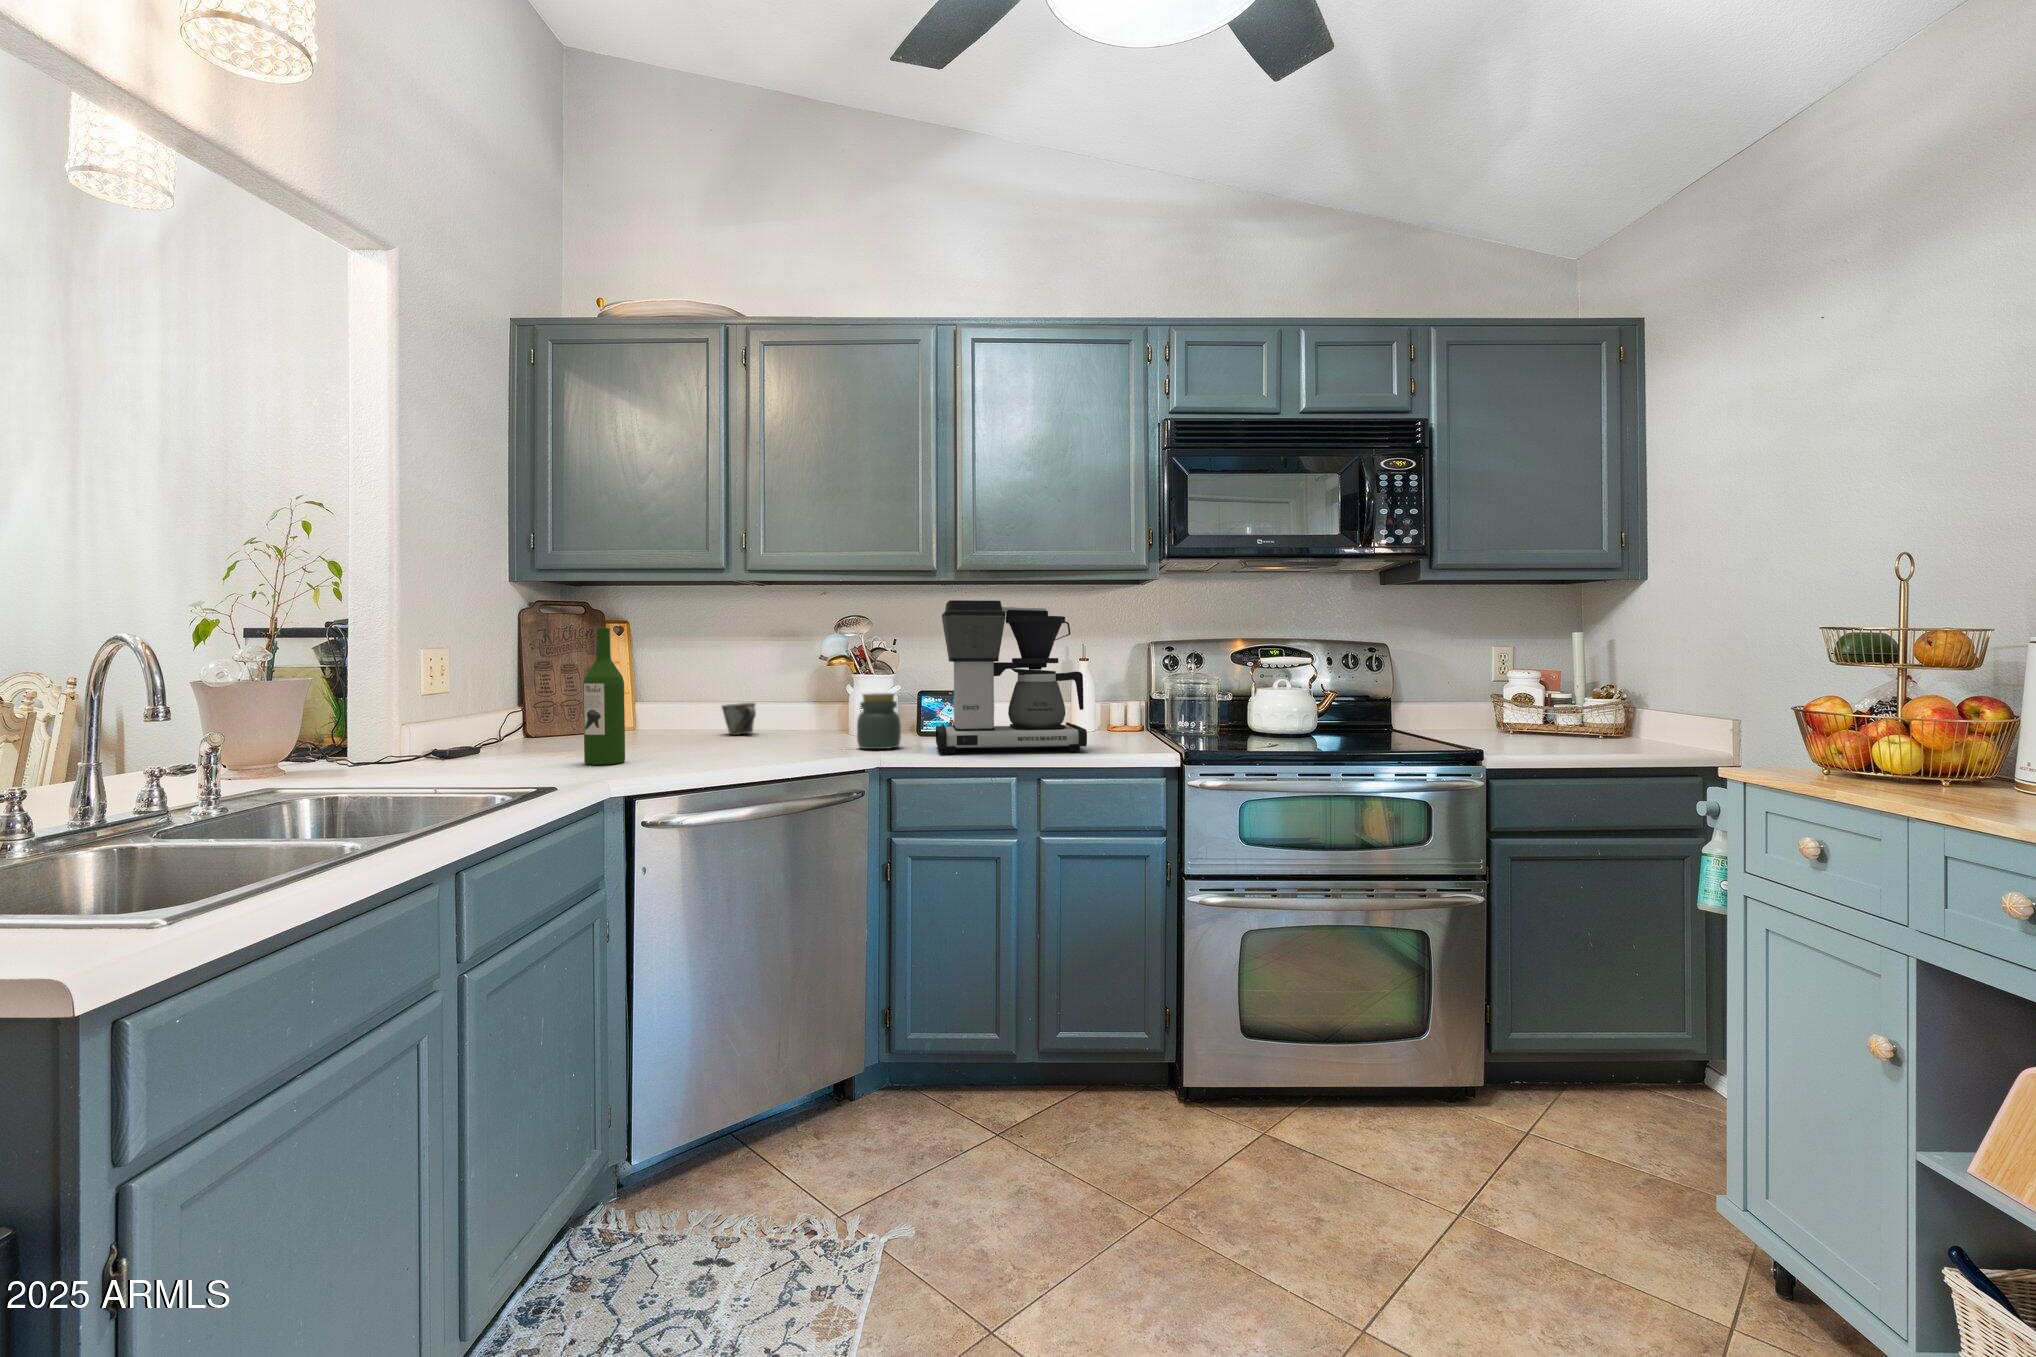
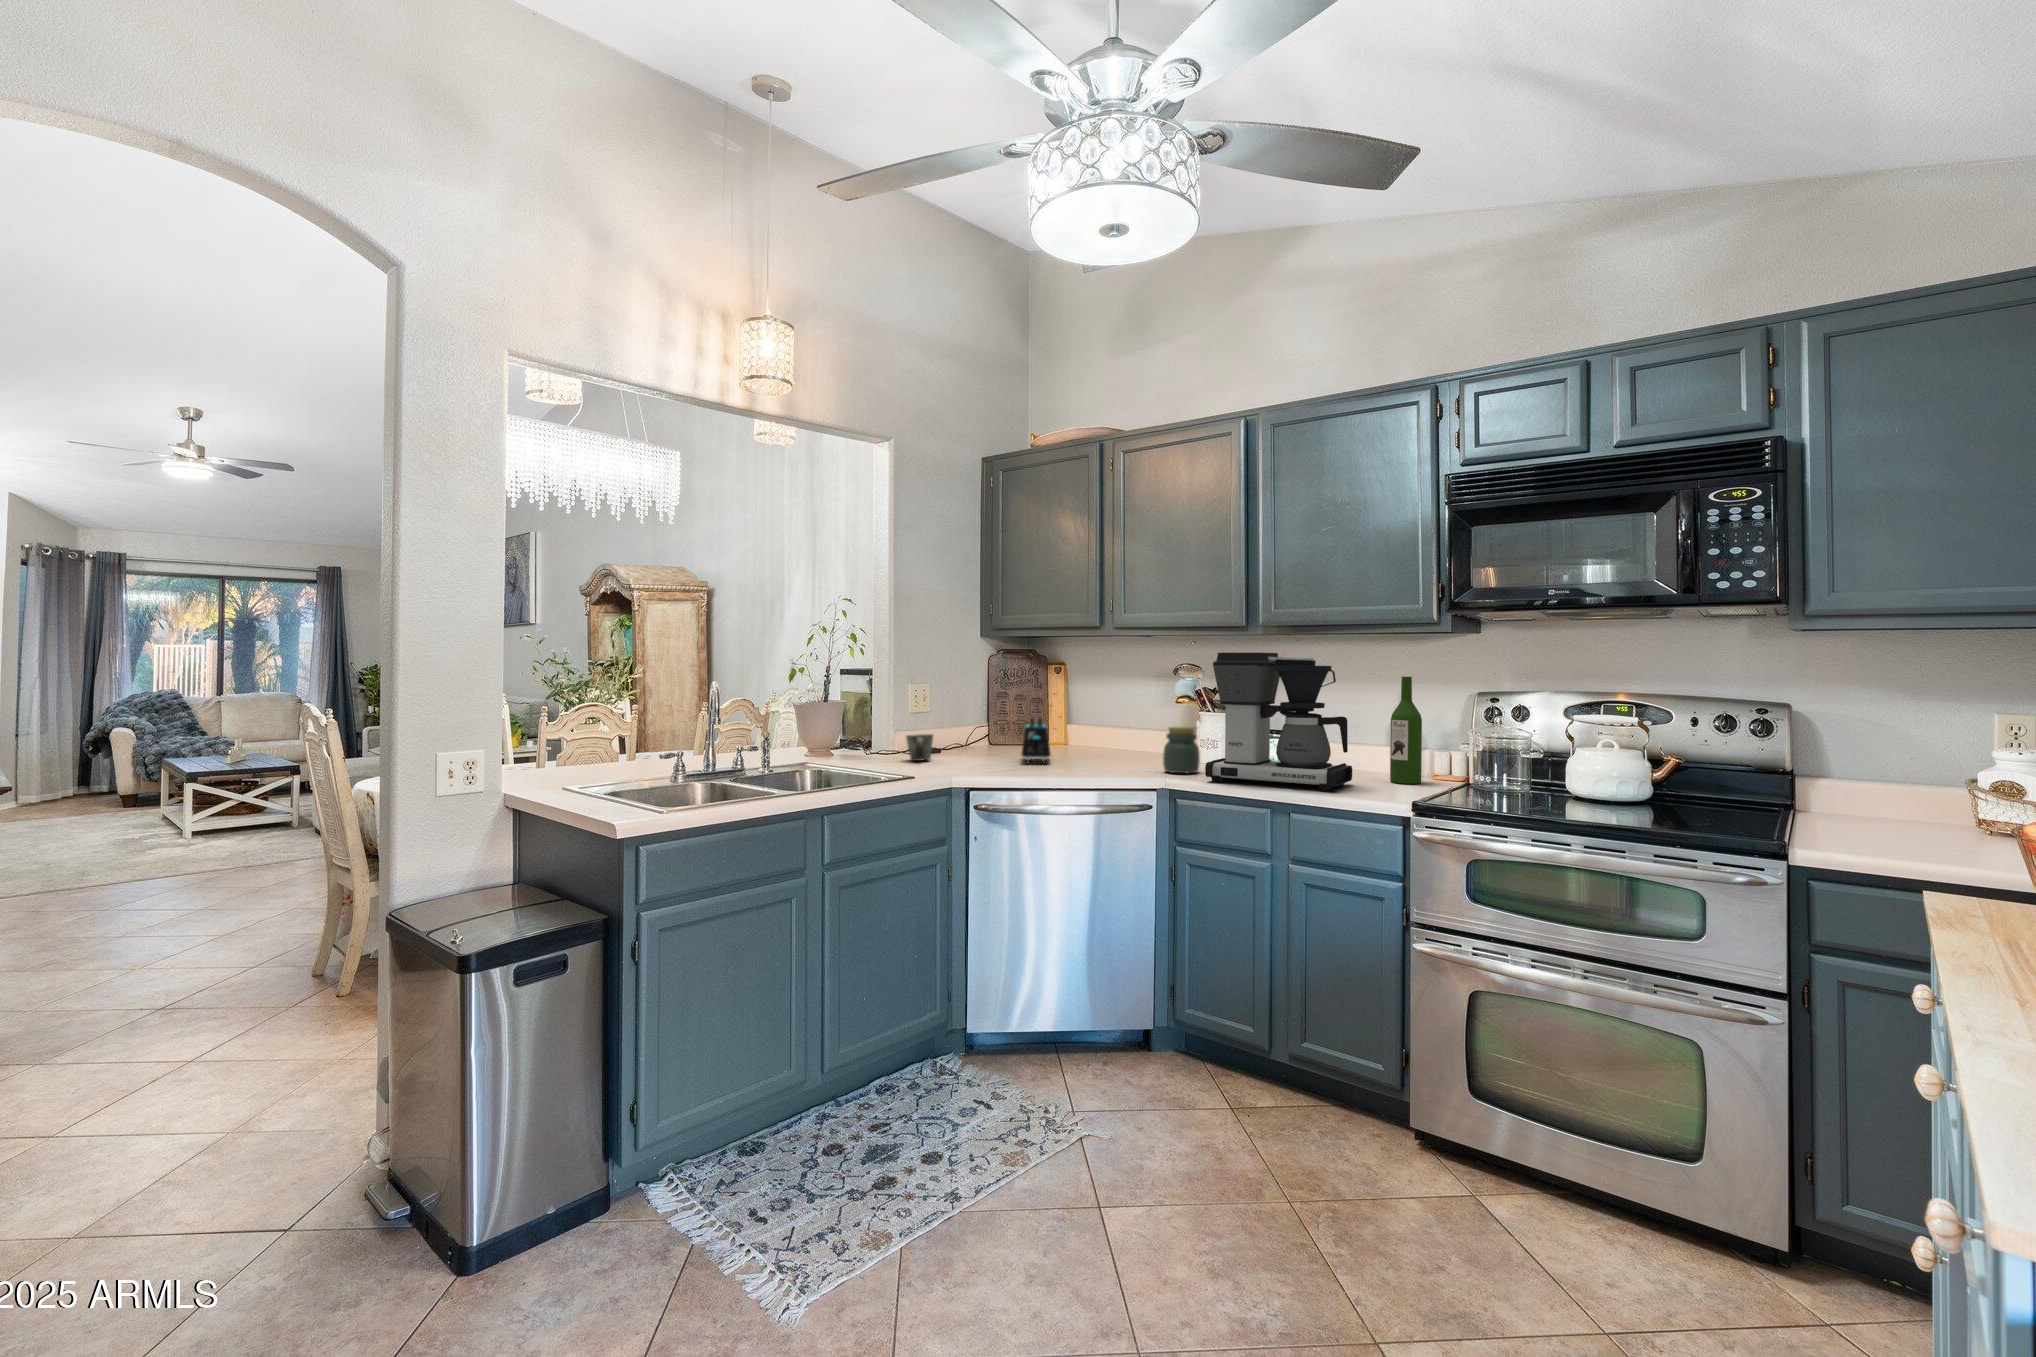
wine bottle: present [583,628,625,765] -> present [1390,676,1422,784]
toaster: none [631,690,695,755] -> present [1022,717,1051,764]
mug: present [722,703,756,735] -> present [906,734,933,761]

